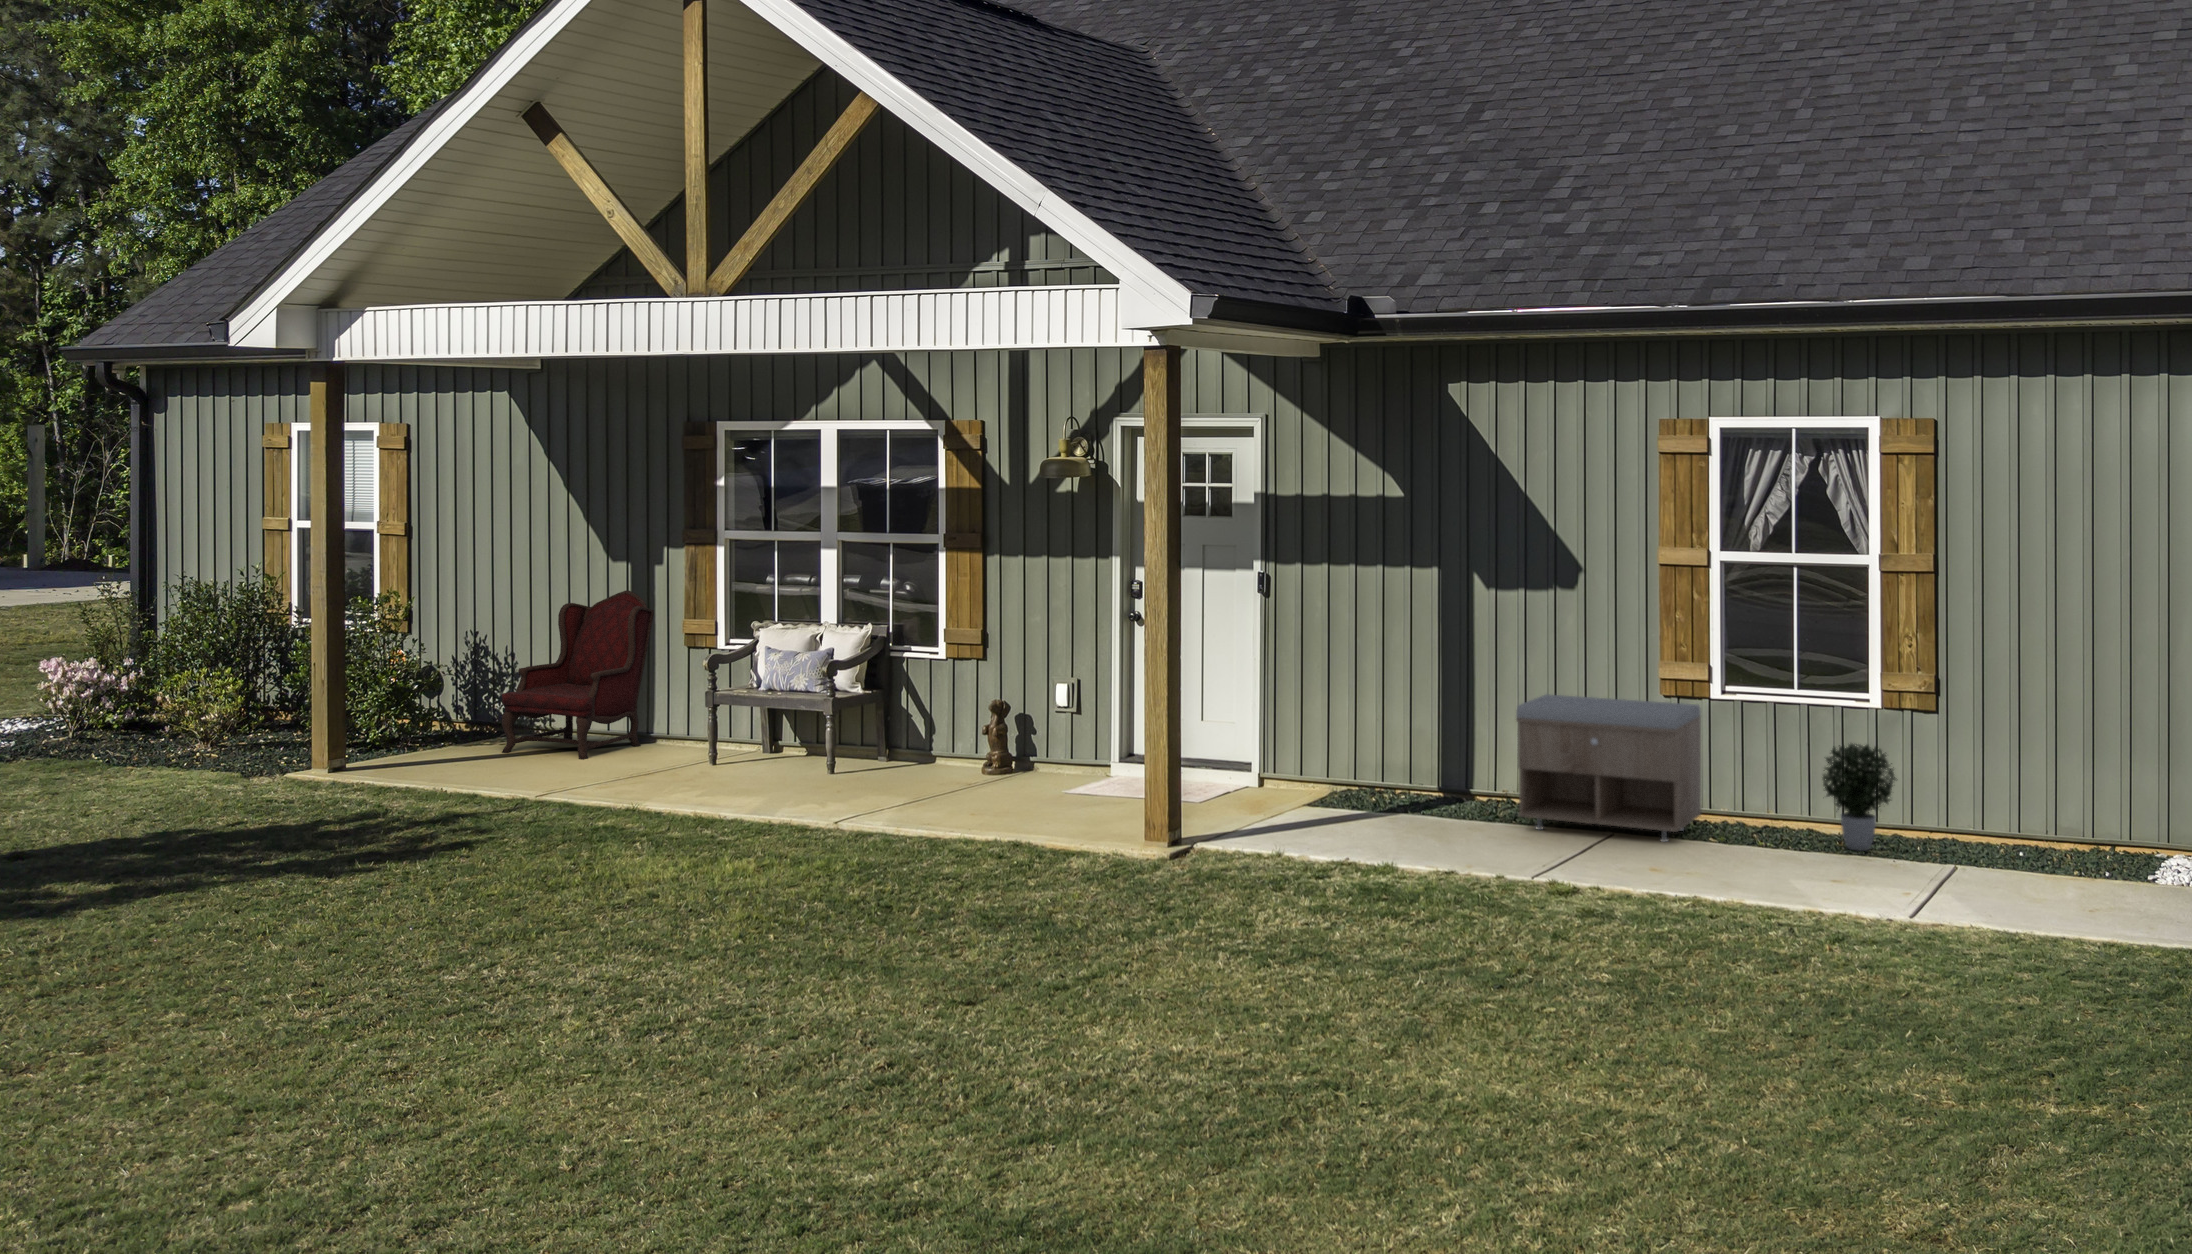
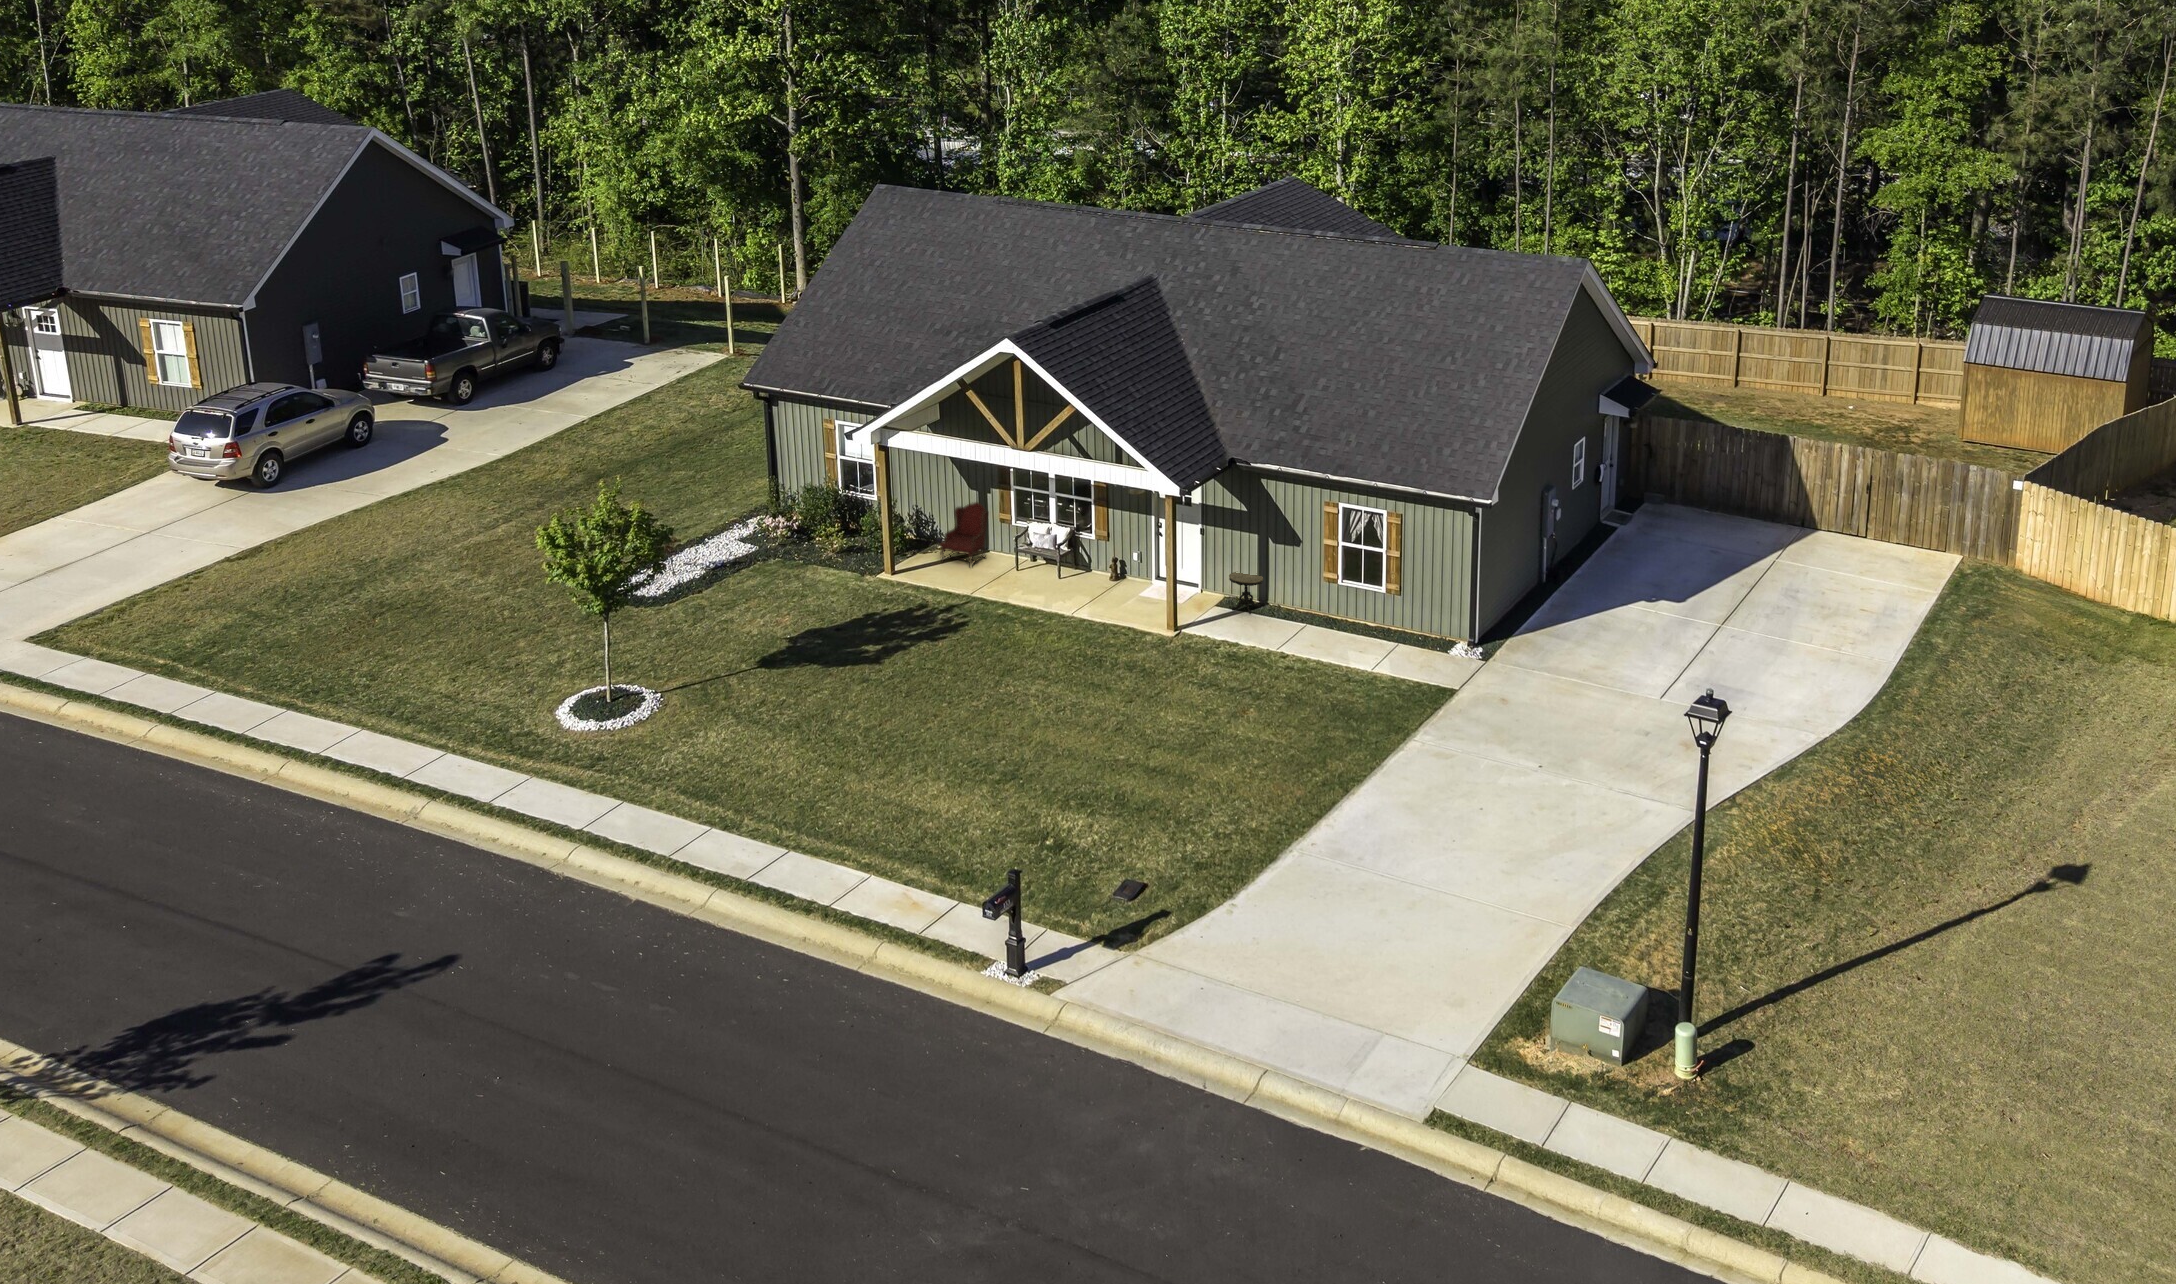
side table: none [1348,693,1458,819] -> present [1229,572,1263,614]
storage bench: present [1516,694,1701,842] -> none [1278,578,1335,629]
potted plant: present [1823,744,1897,851] -> none [1364,604,1386,635]

